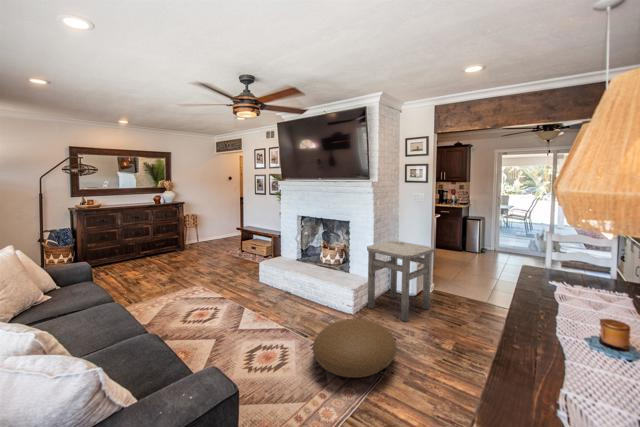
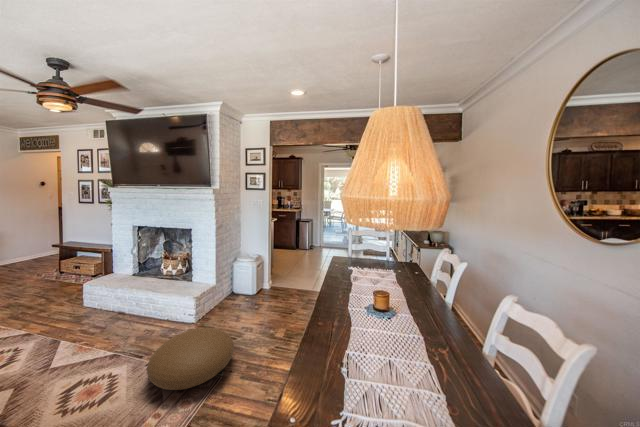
side table: present [367,241,434,322] -> none [209,248,270,320]

